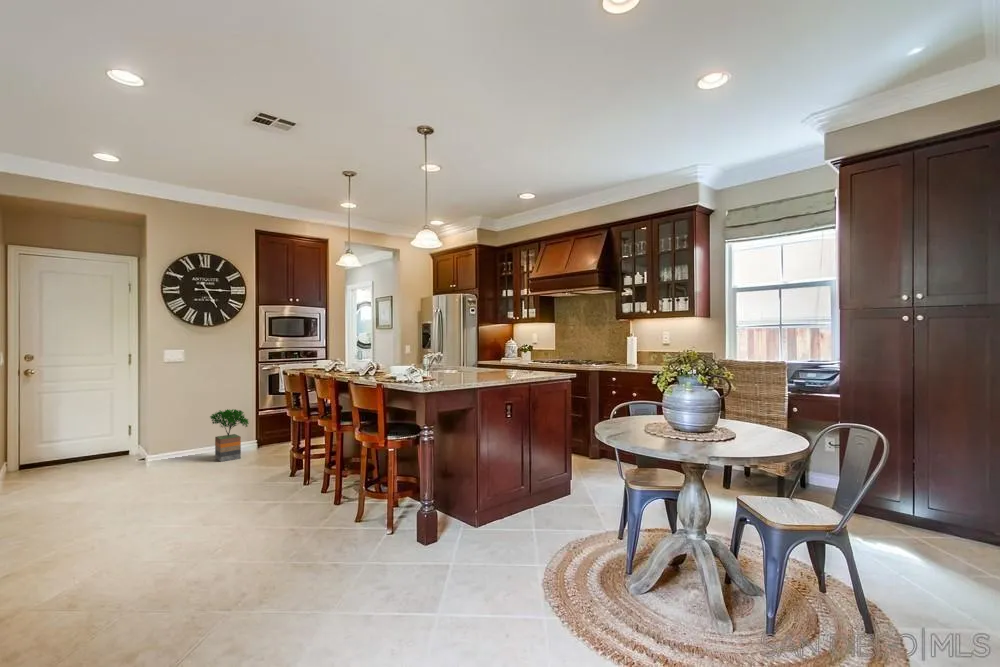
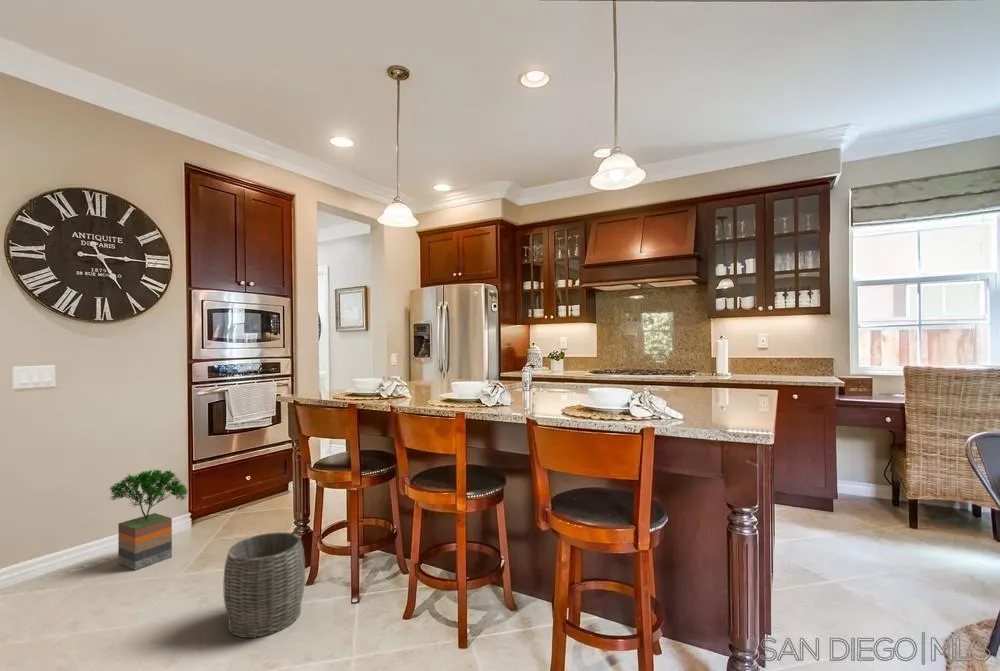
woven basket: none [240,442,283,489] -> present [223,532,305,638]

